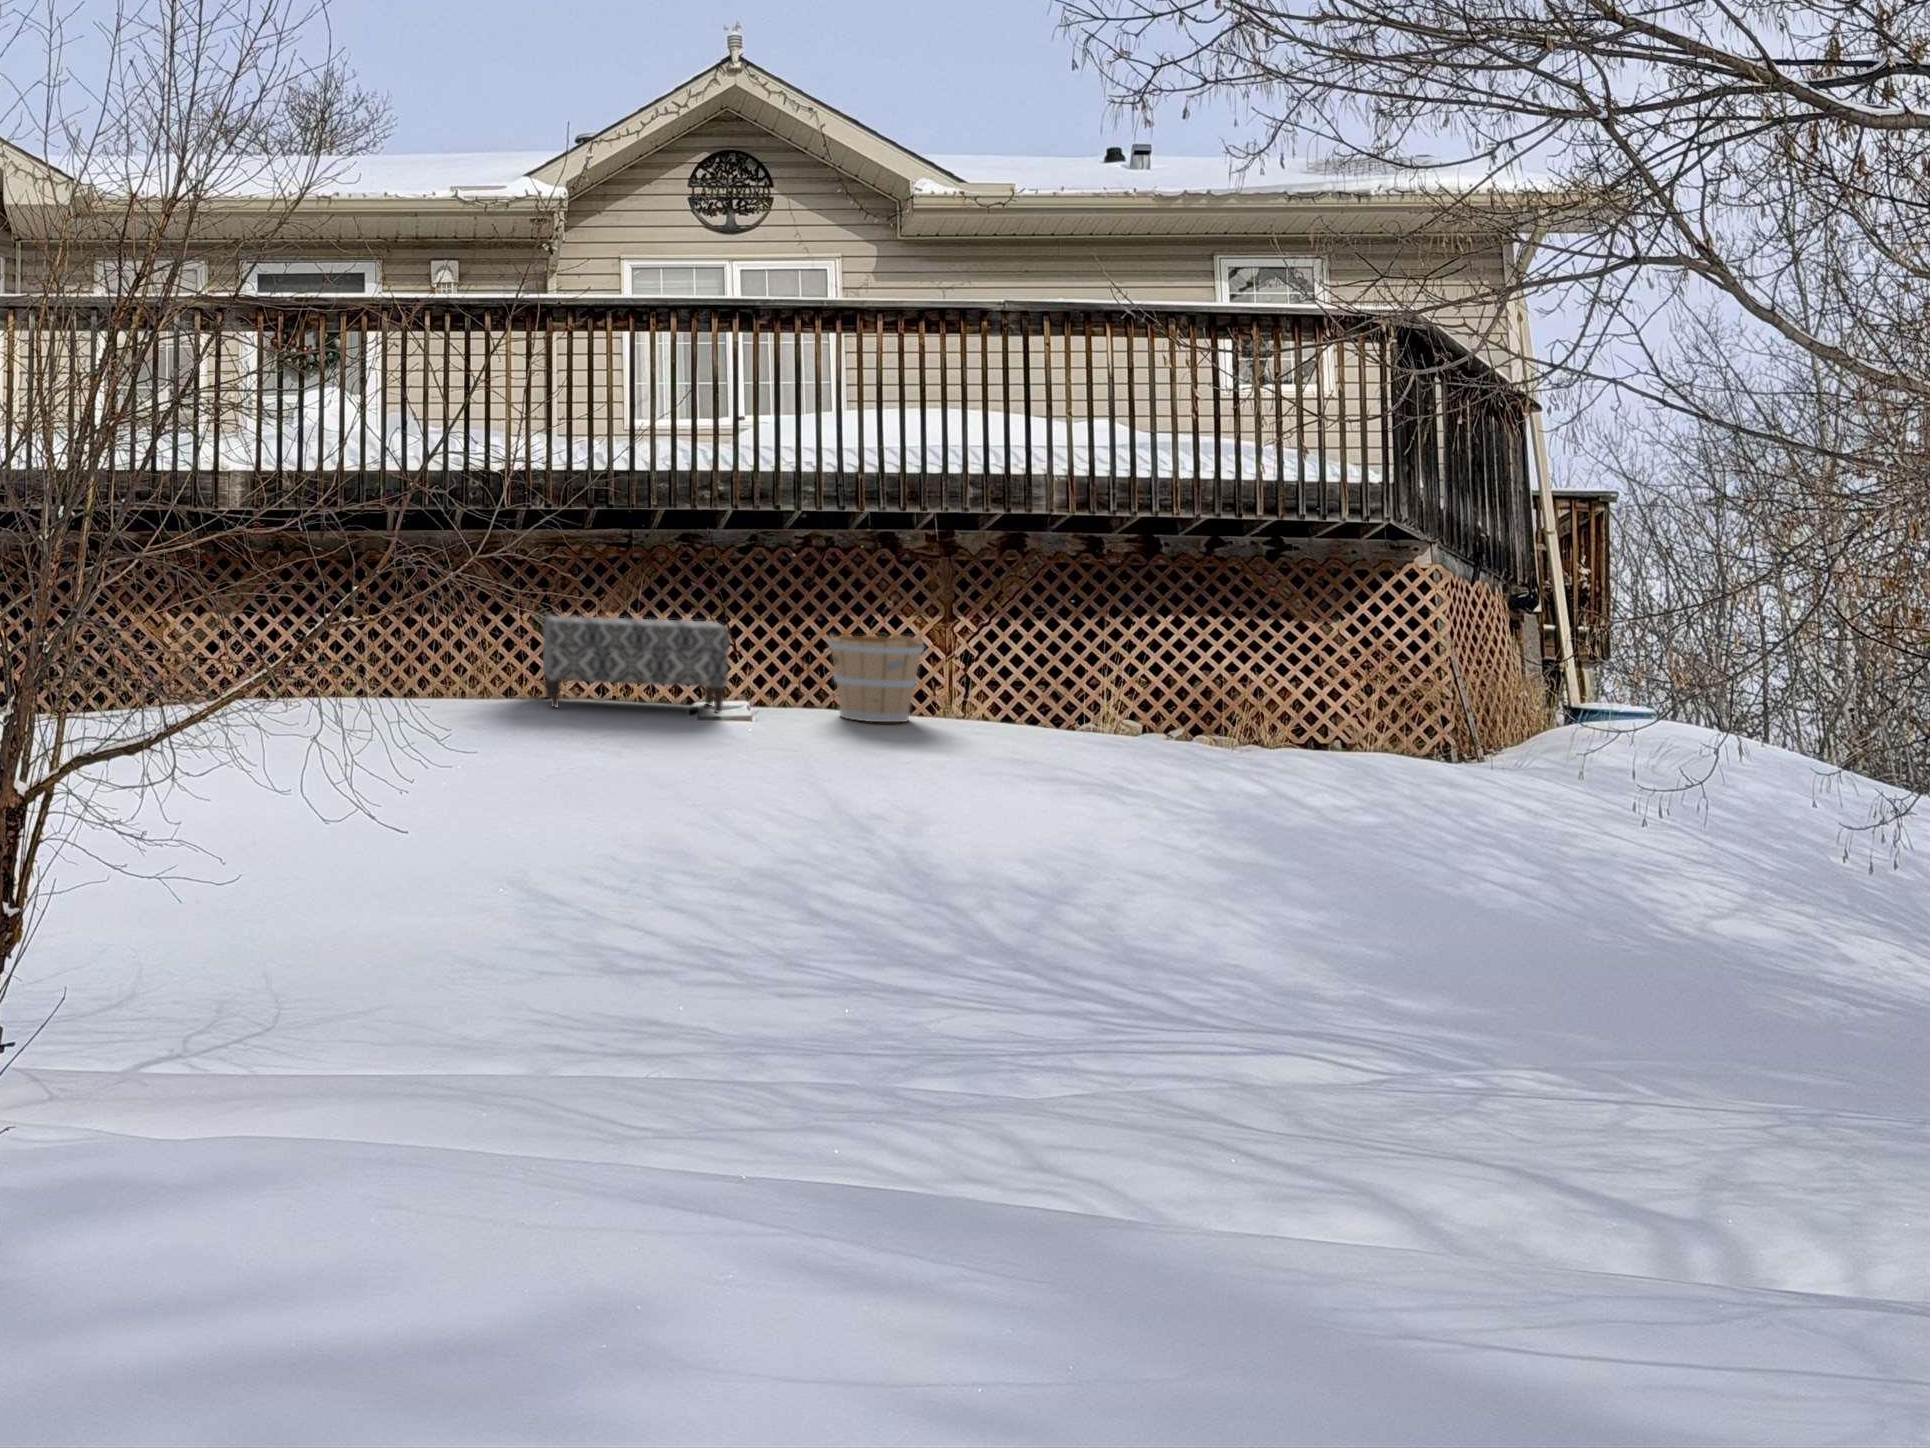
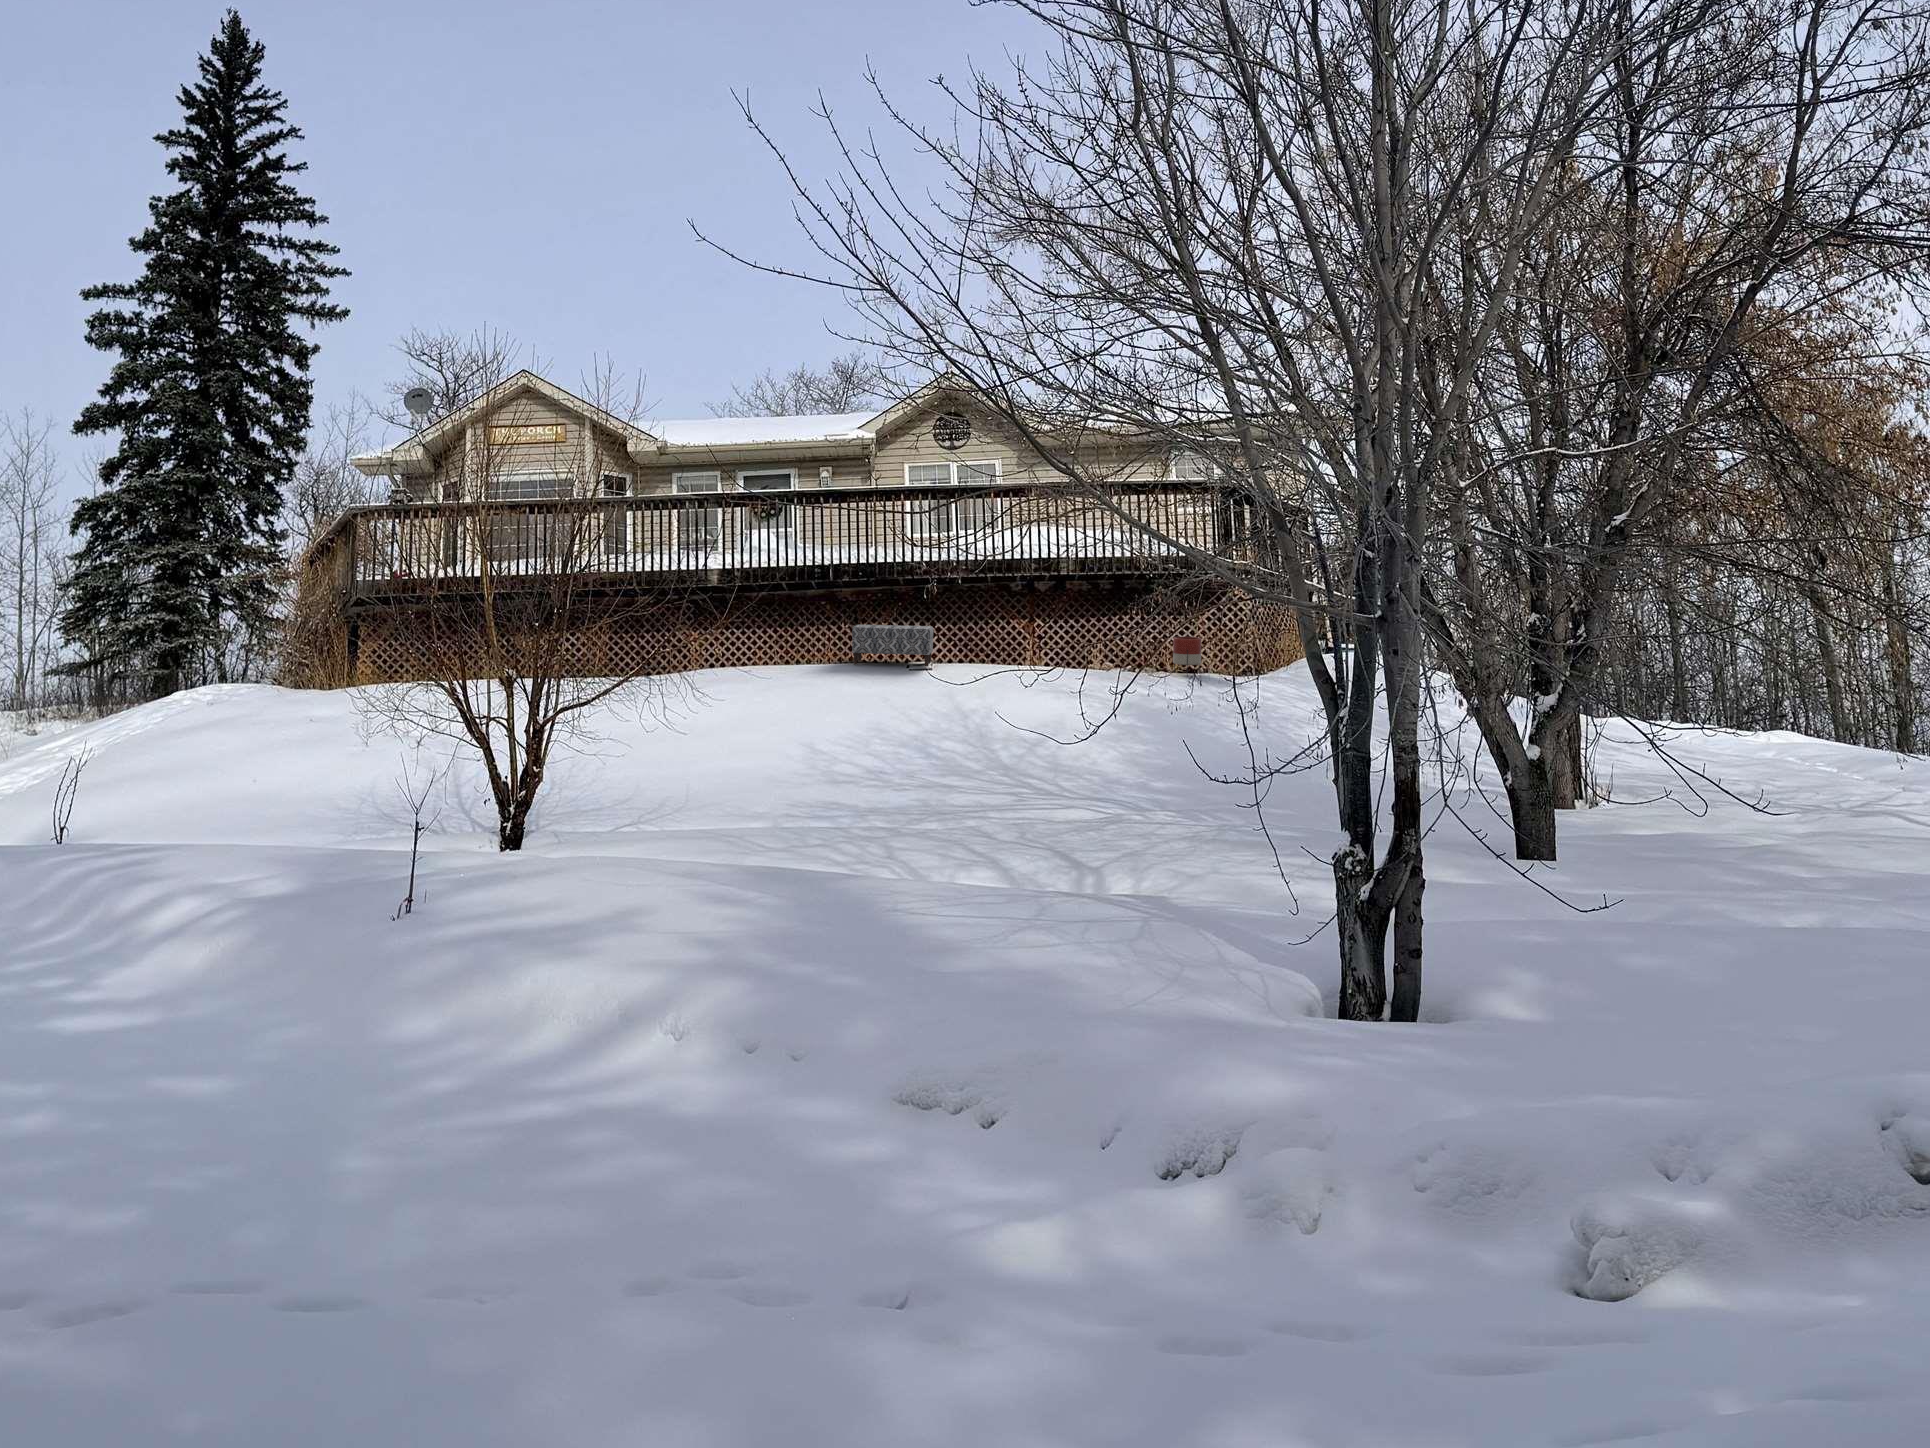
wooden bucket: present [829,635,924,722] -> none [978,631,1020,670]
planter: none [1257,652,1323,741] -> present [1173,637,1201,676]

